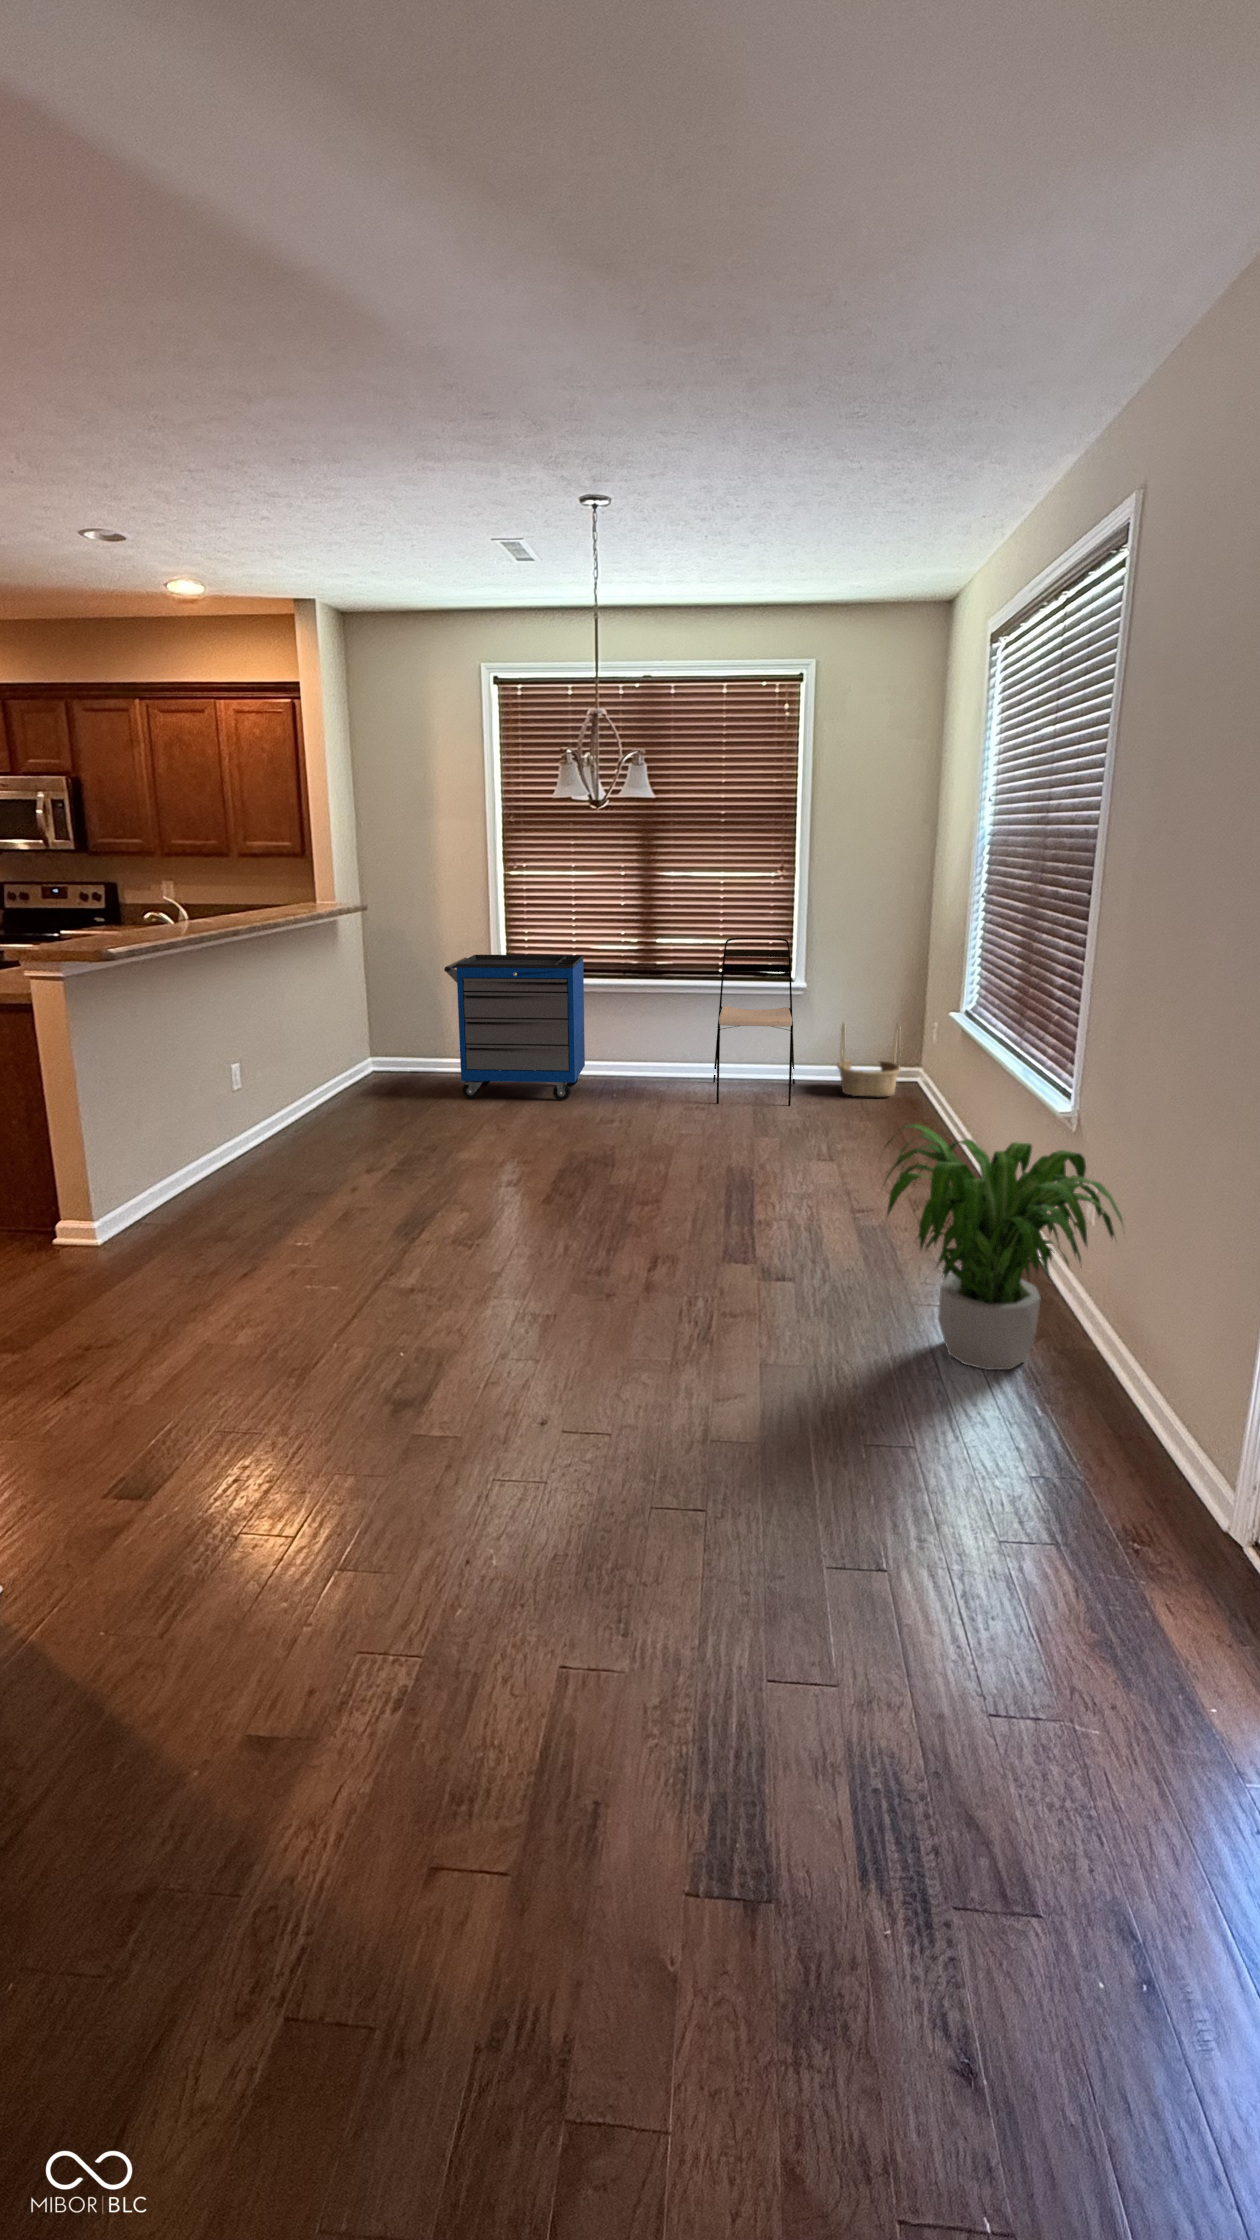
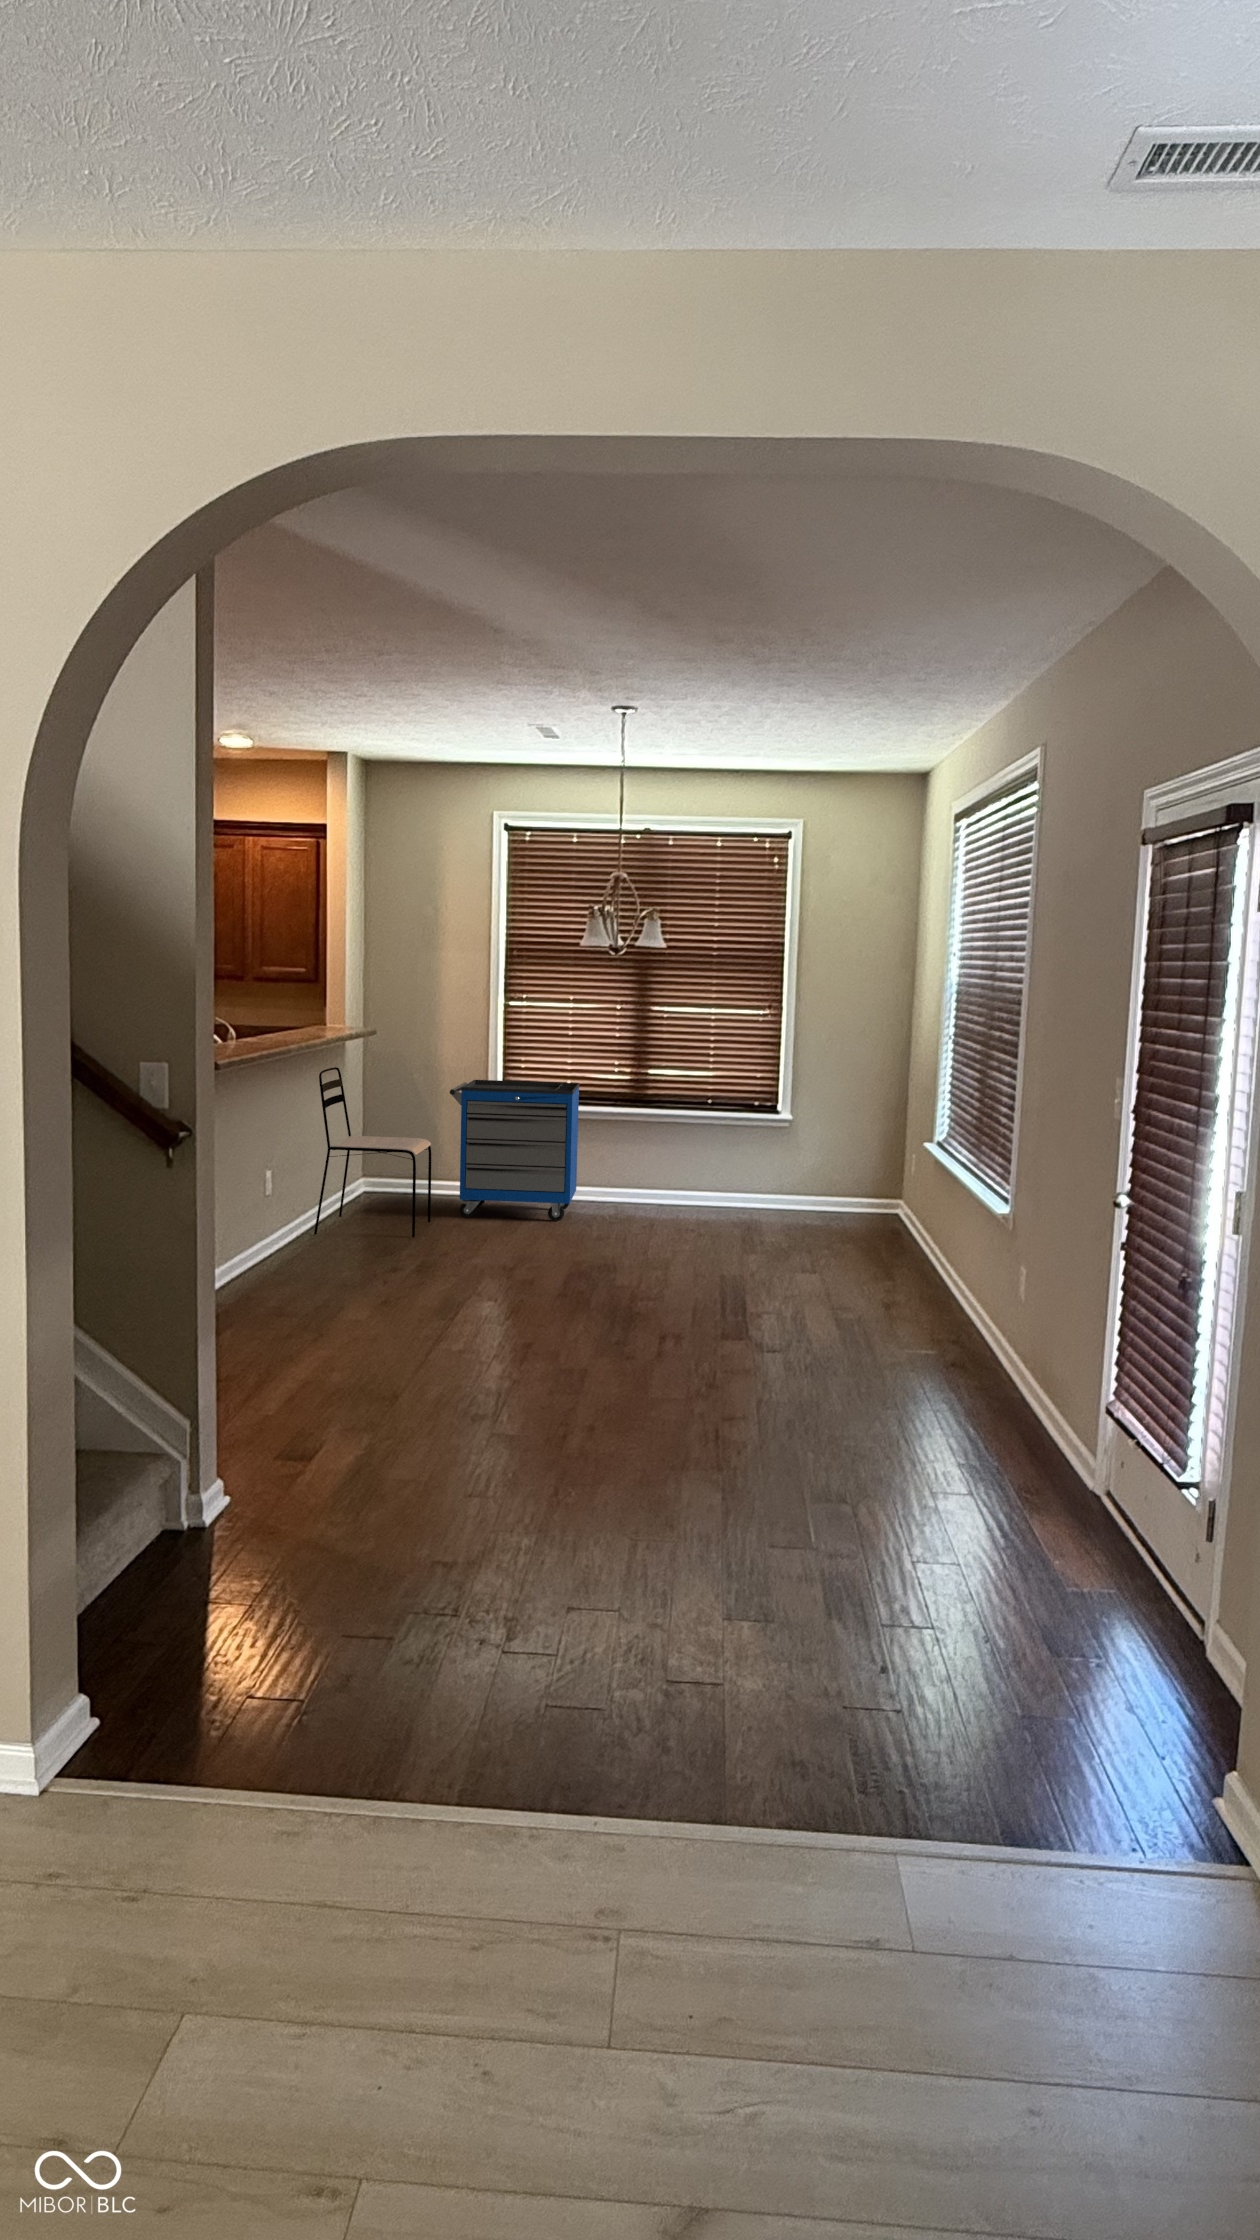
dining chair: present [713,938,795,1106] -> present [314,1067,431,1237]
basket: present [837,1023,901,1096] -> none [821,1154,882,1226]
potted plant: present [885,1124,1123,1370] -> none [850,1215,1034,1410]

